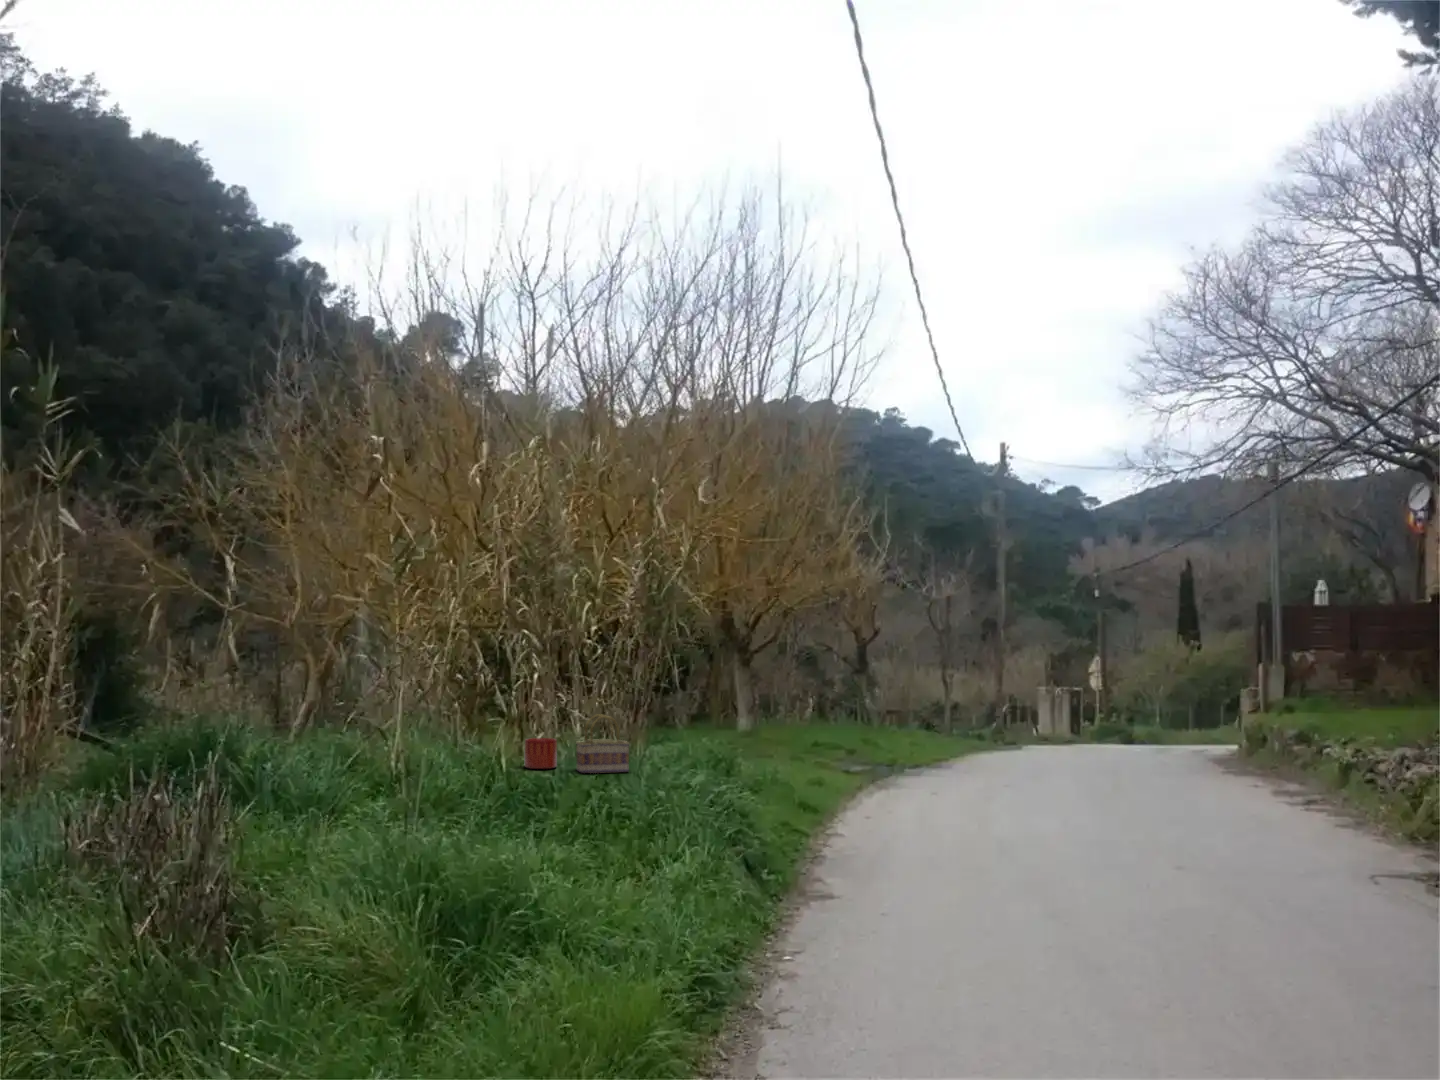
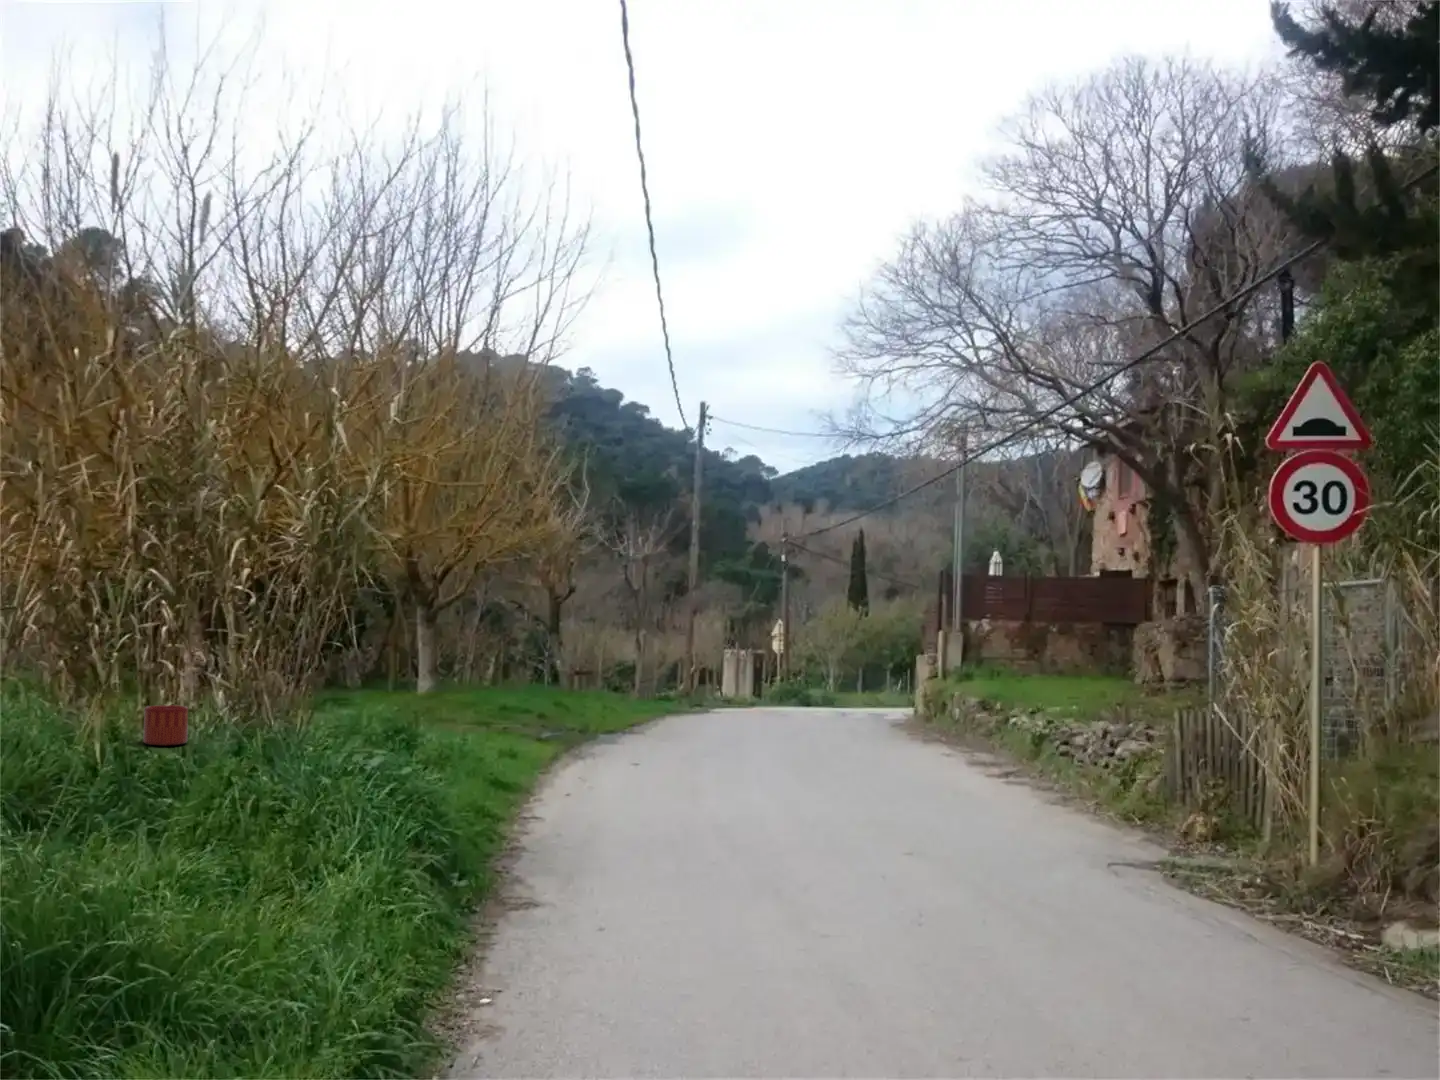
basket: present [576,714,629,773] -> none [213,675,285,751]

